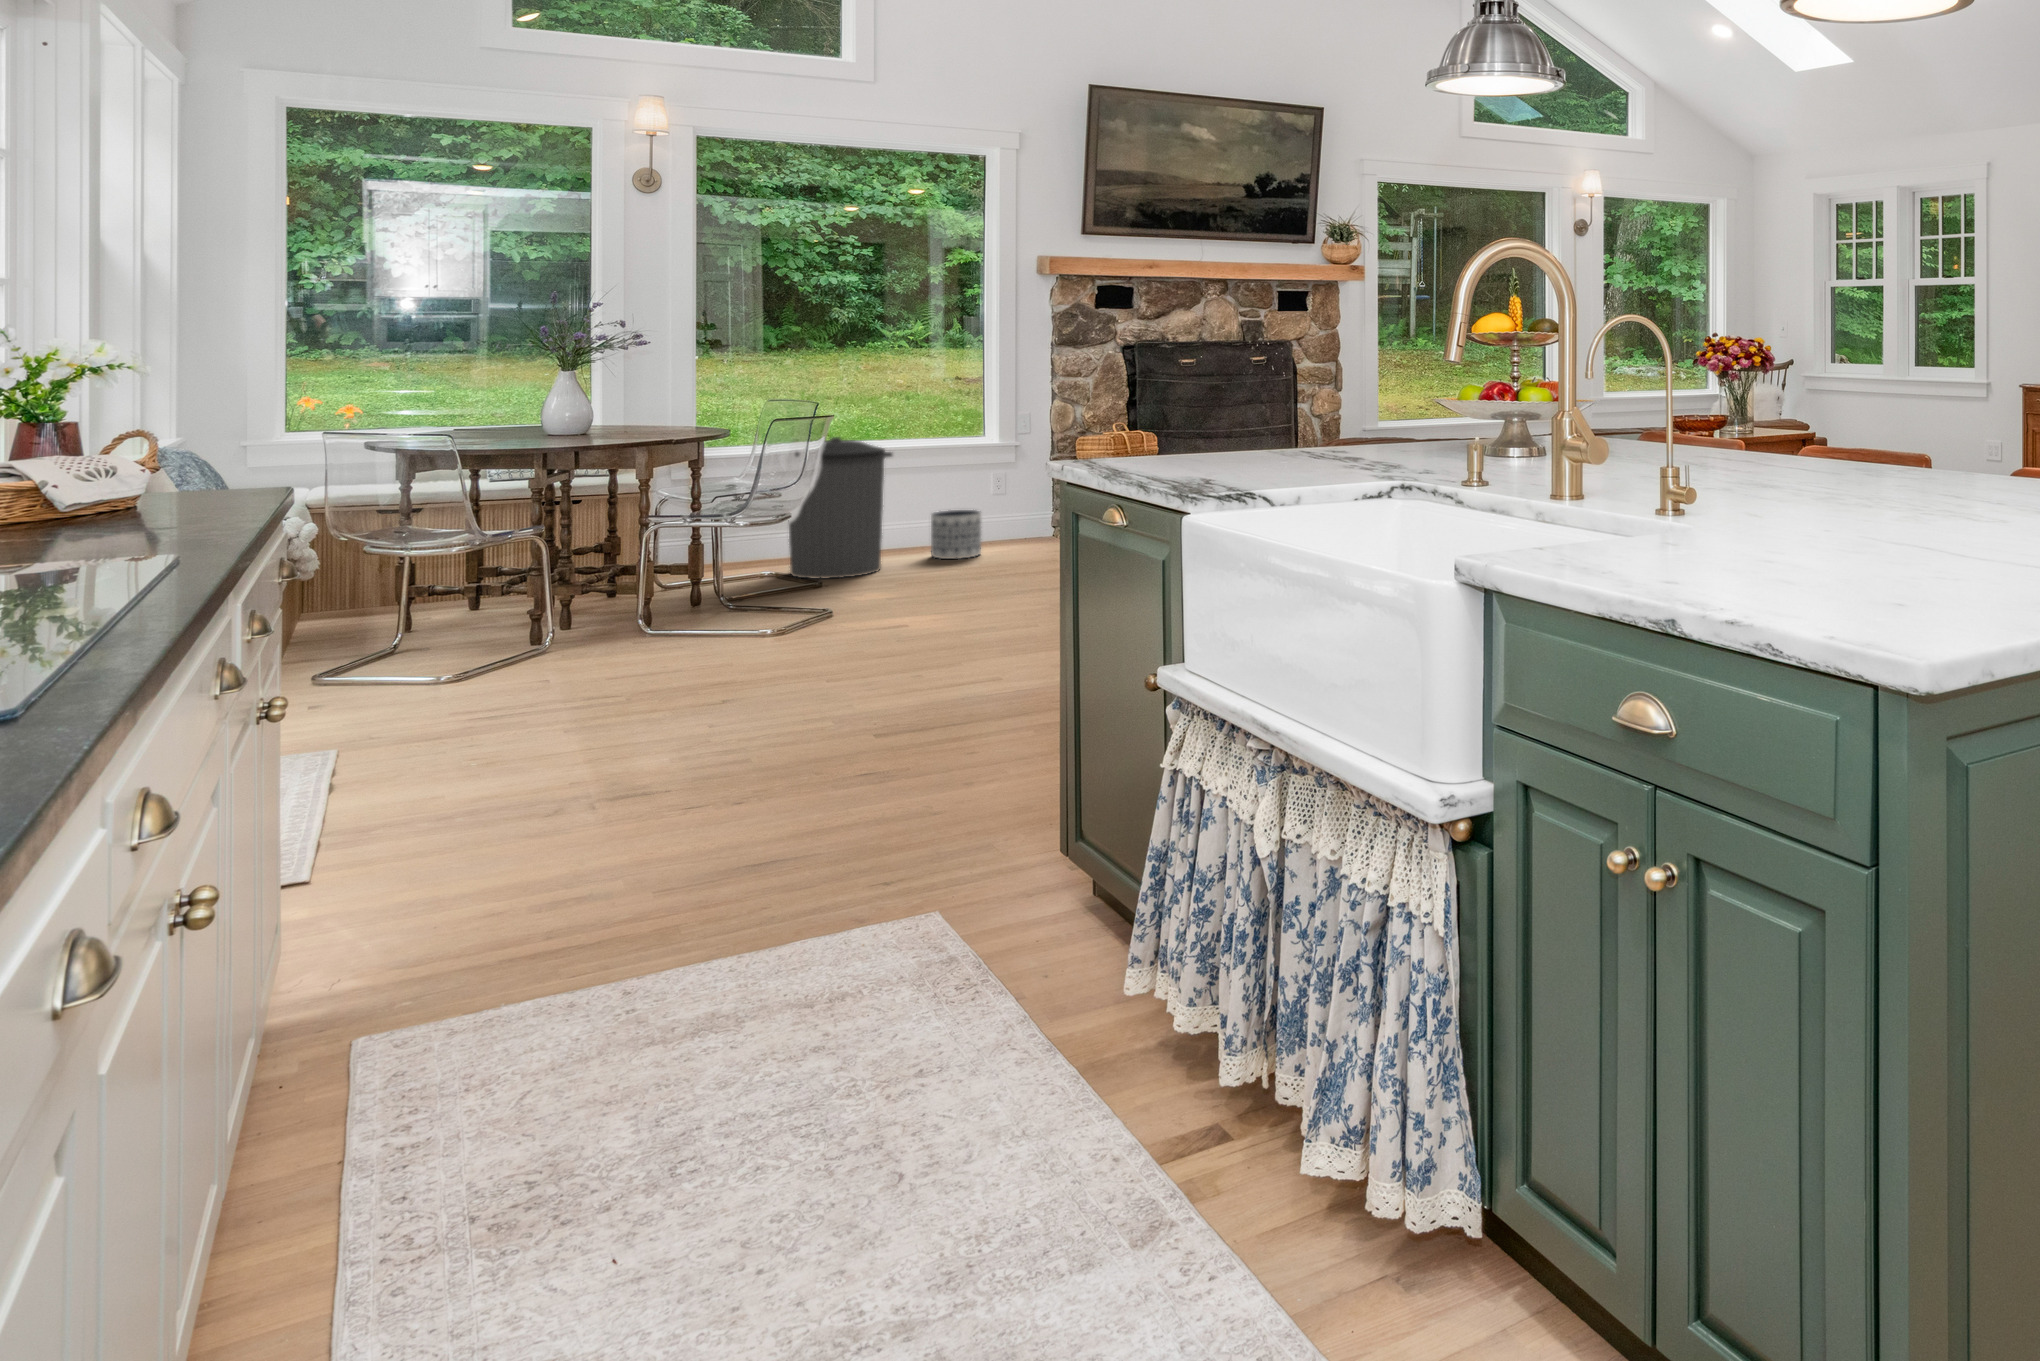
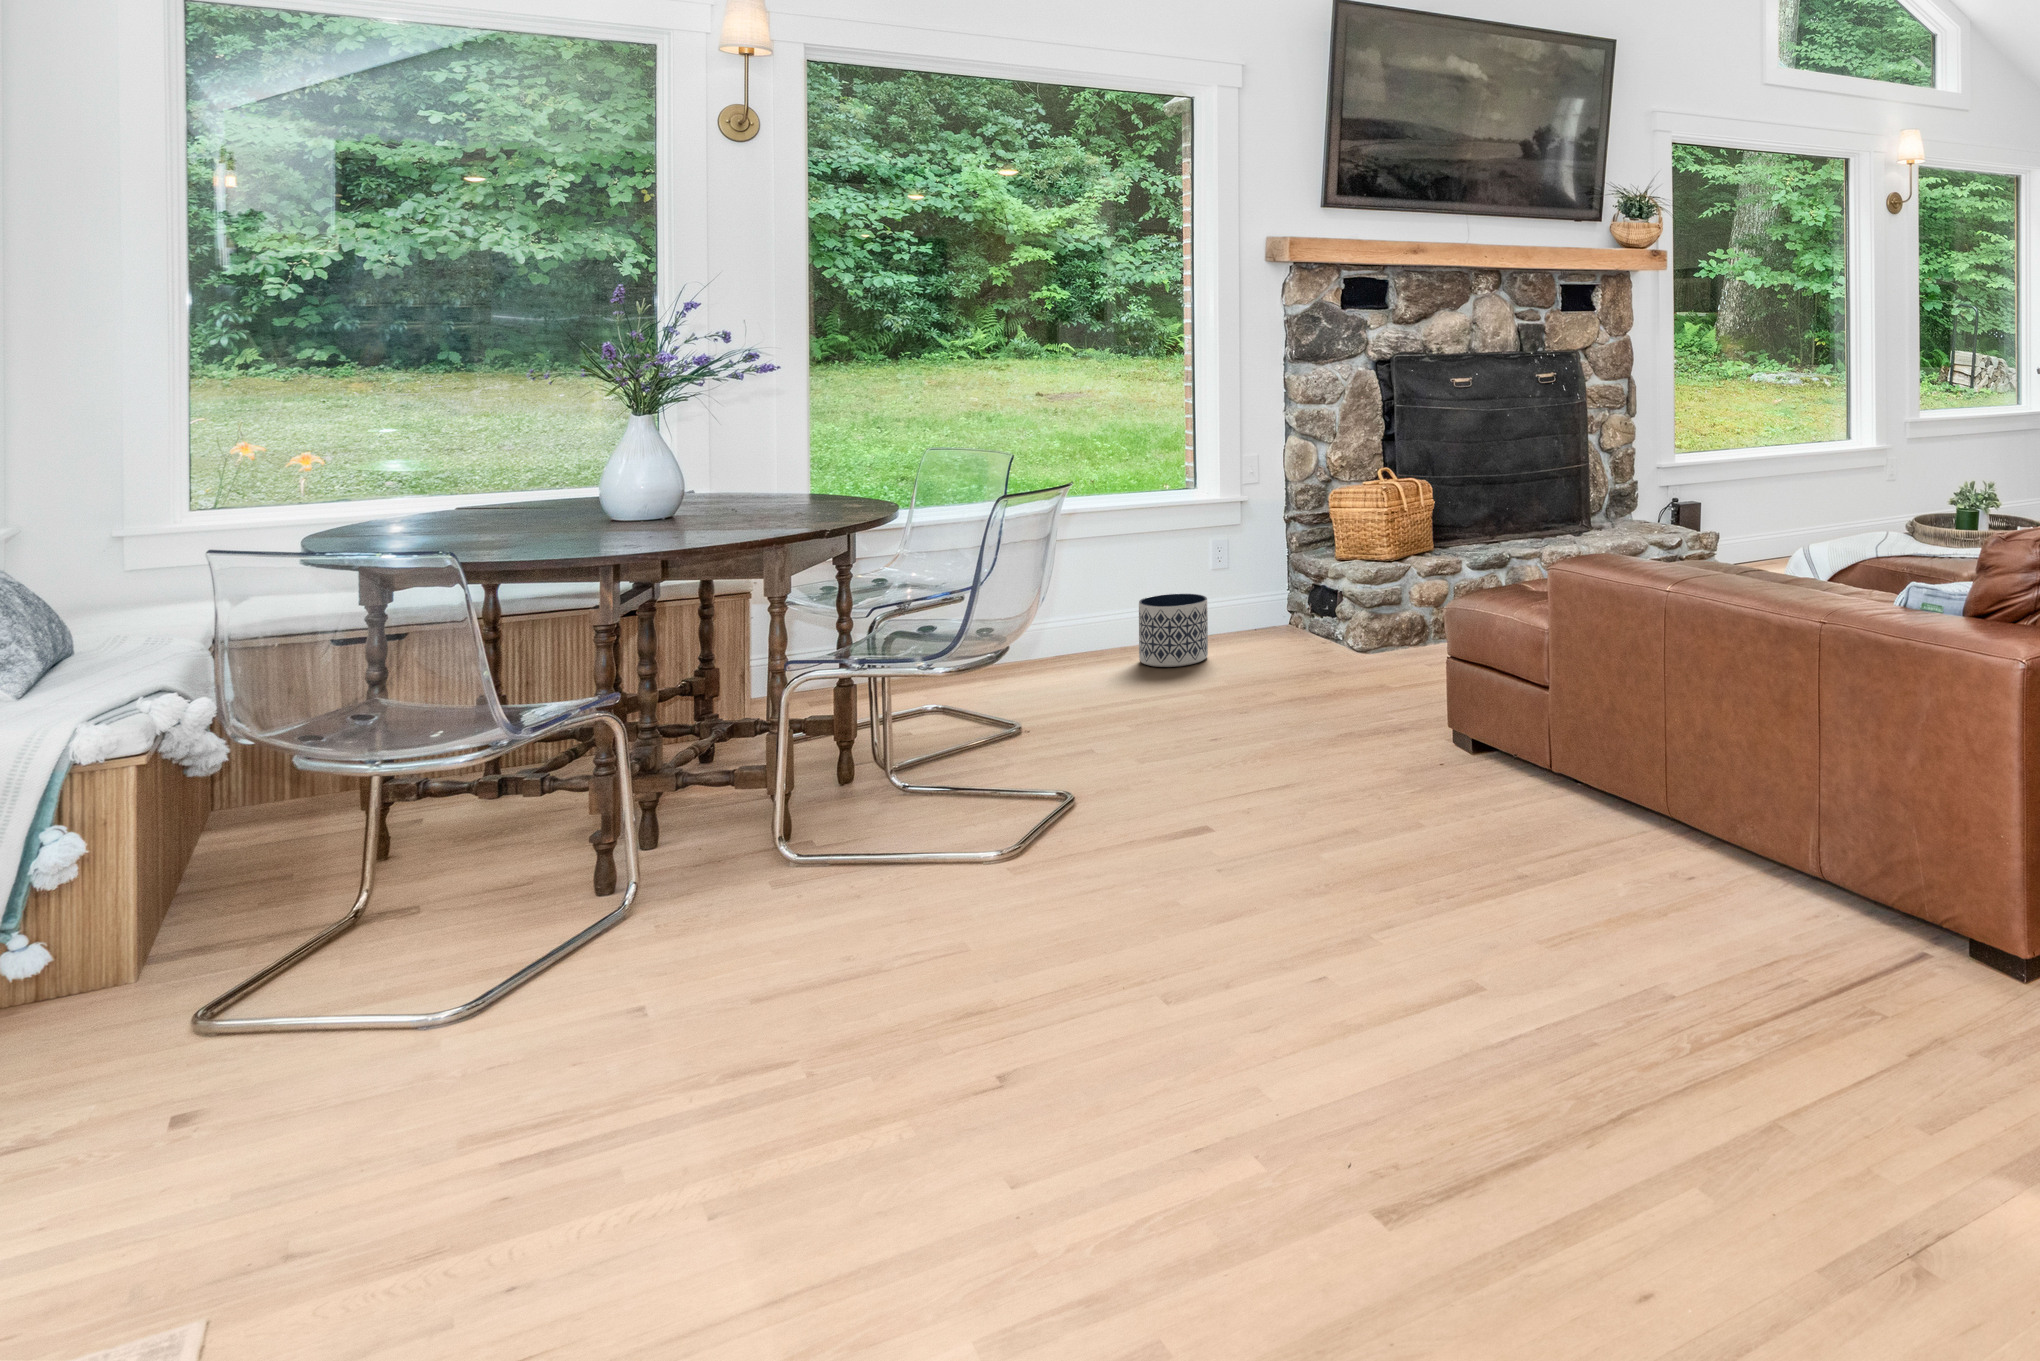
trash can: present [789,437,892,579] -> none [936,499,1095,712]

